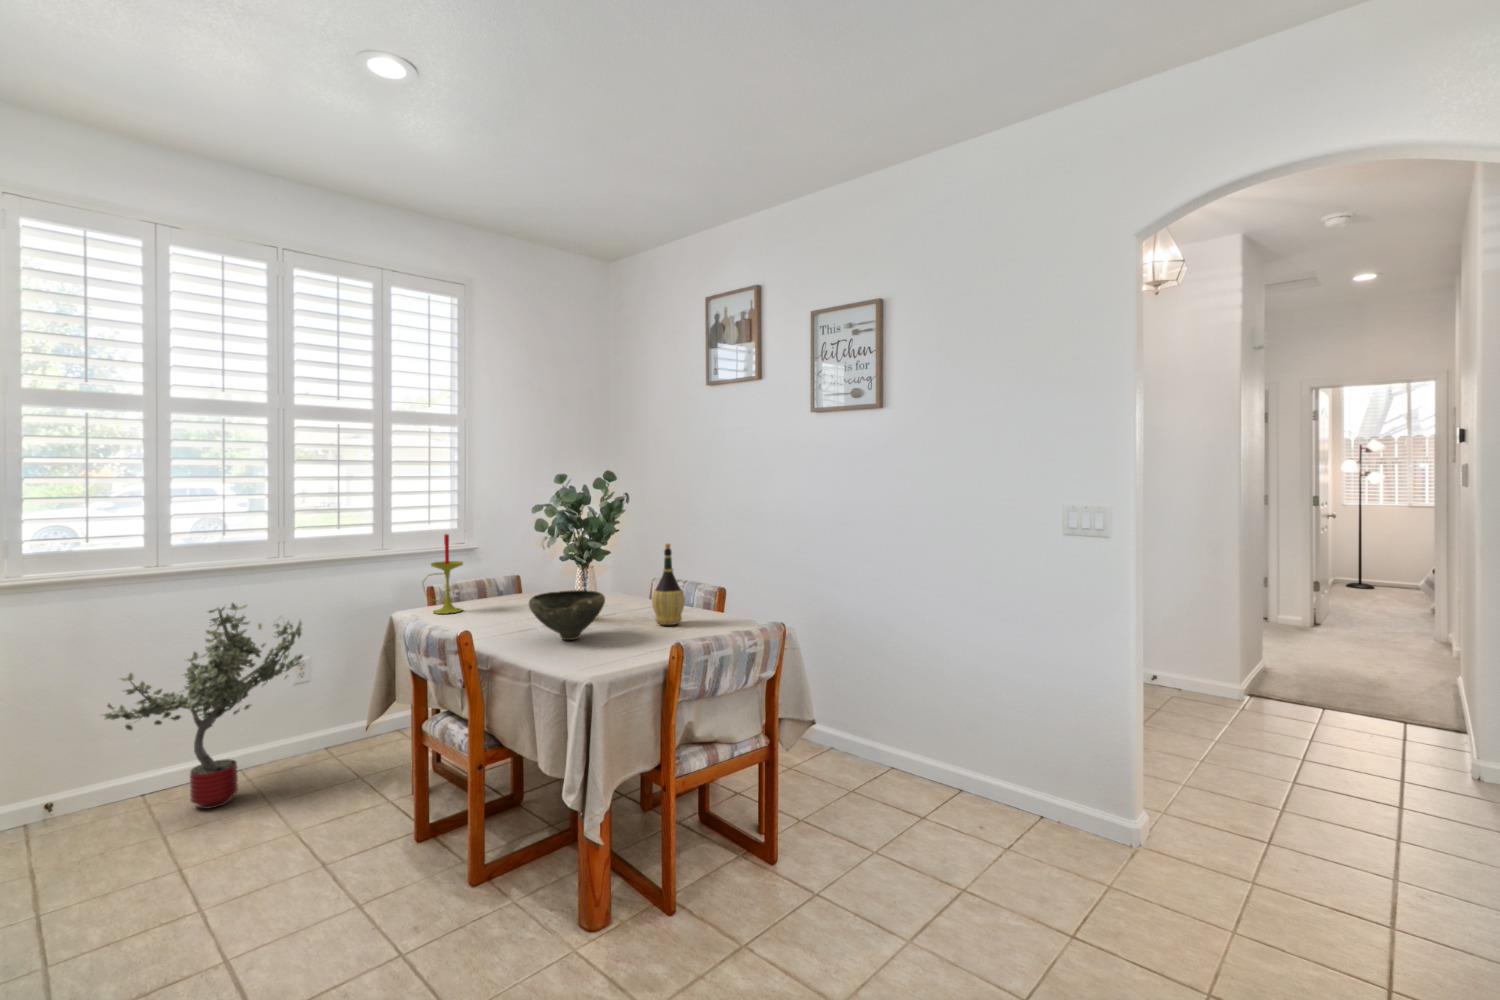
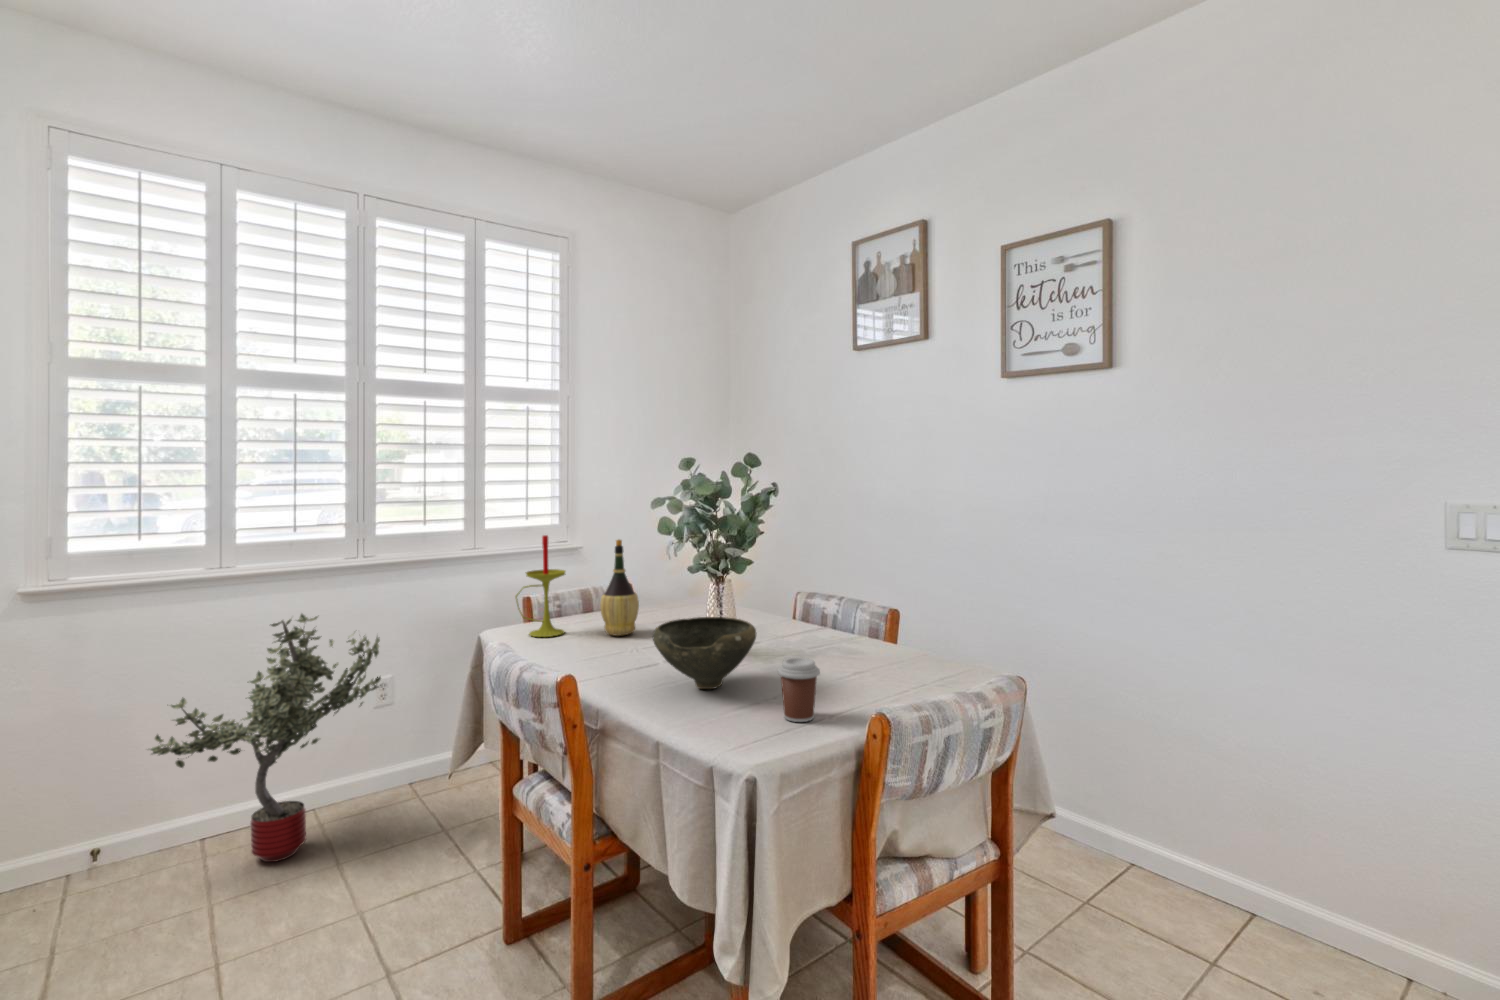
wine bottle: present [652,544,685,625] -> present [600,540,639,636]
coffee cup: none [615,613,644,655] -> present [778,658,820,722]

